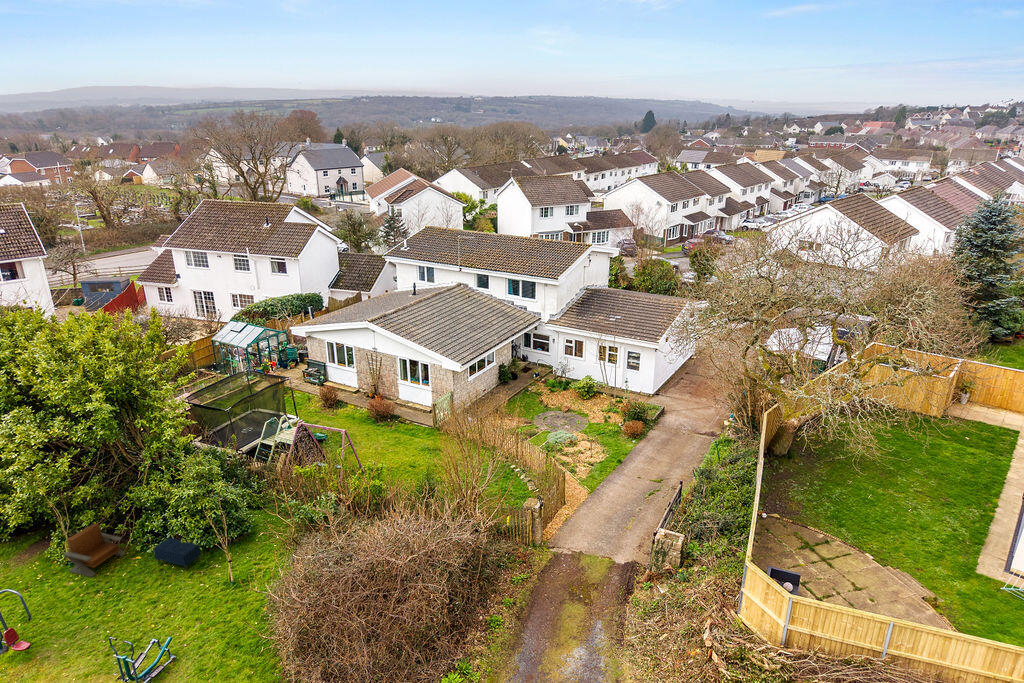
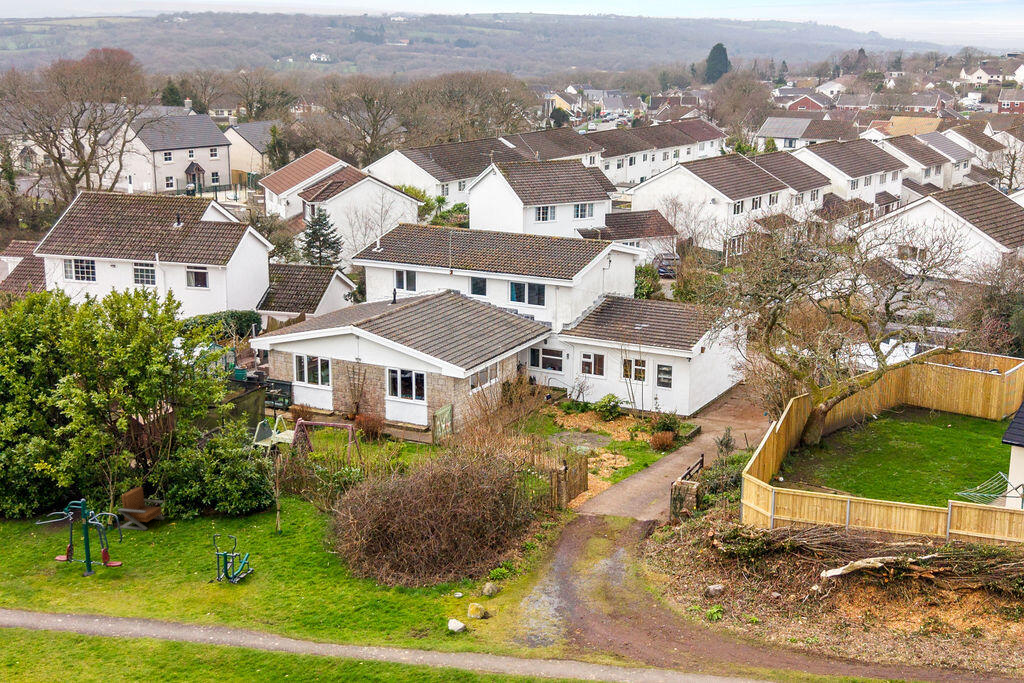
bench: present [154,538,201,570] -> none [199,501,242,526]

